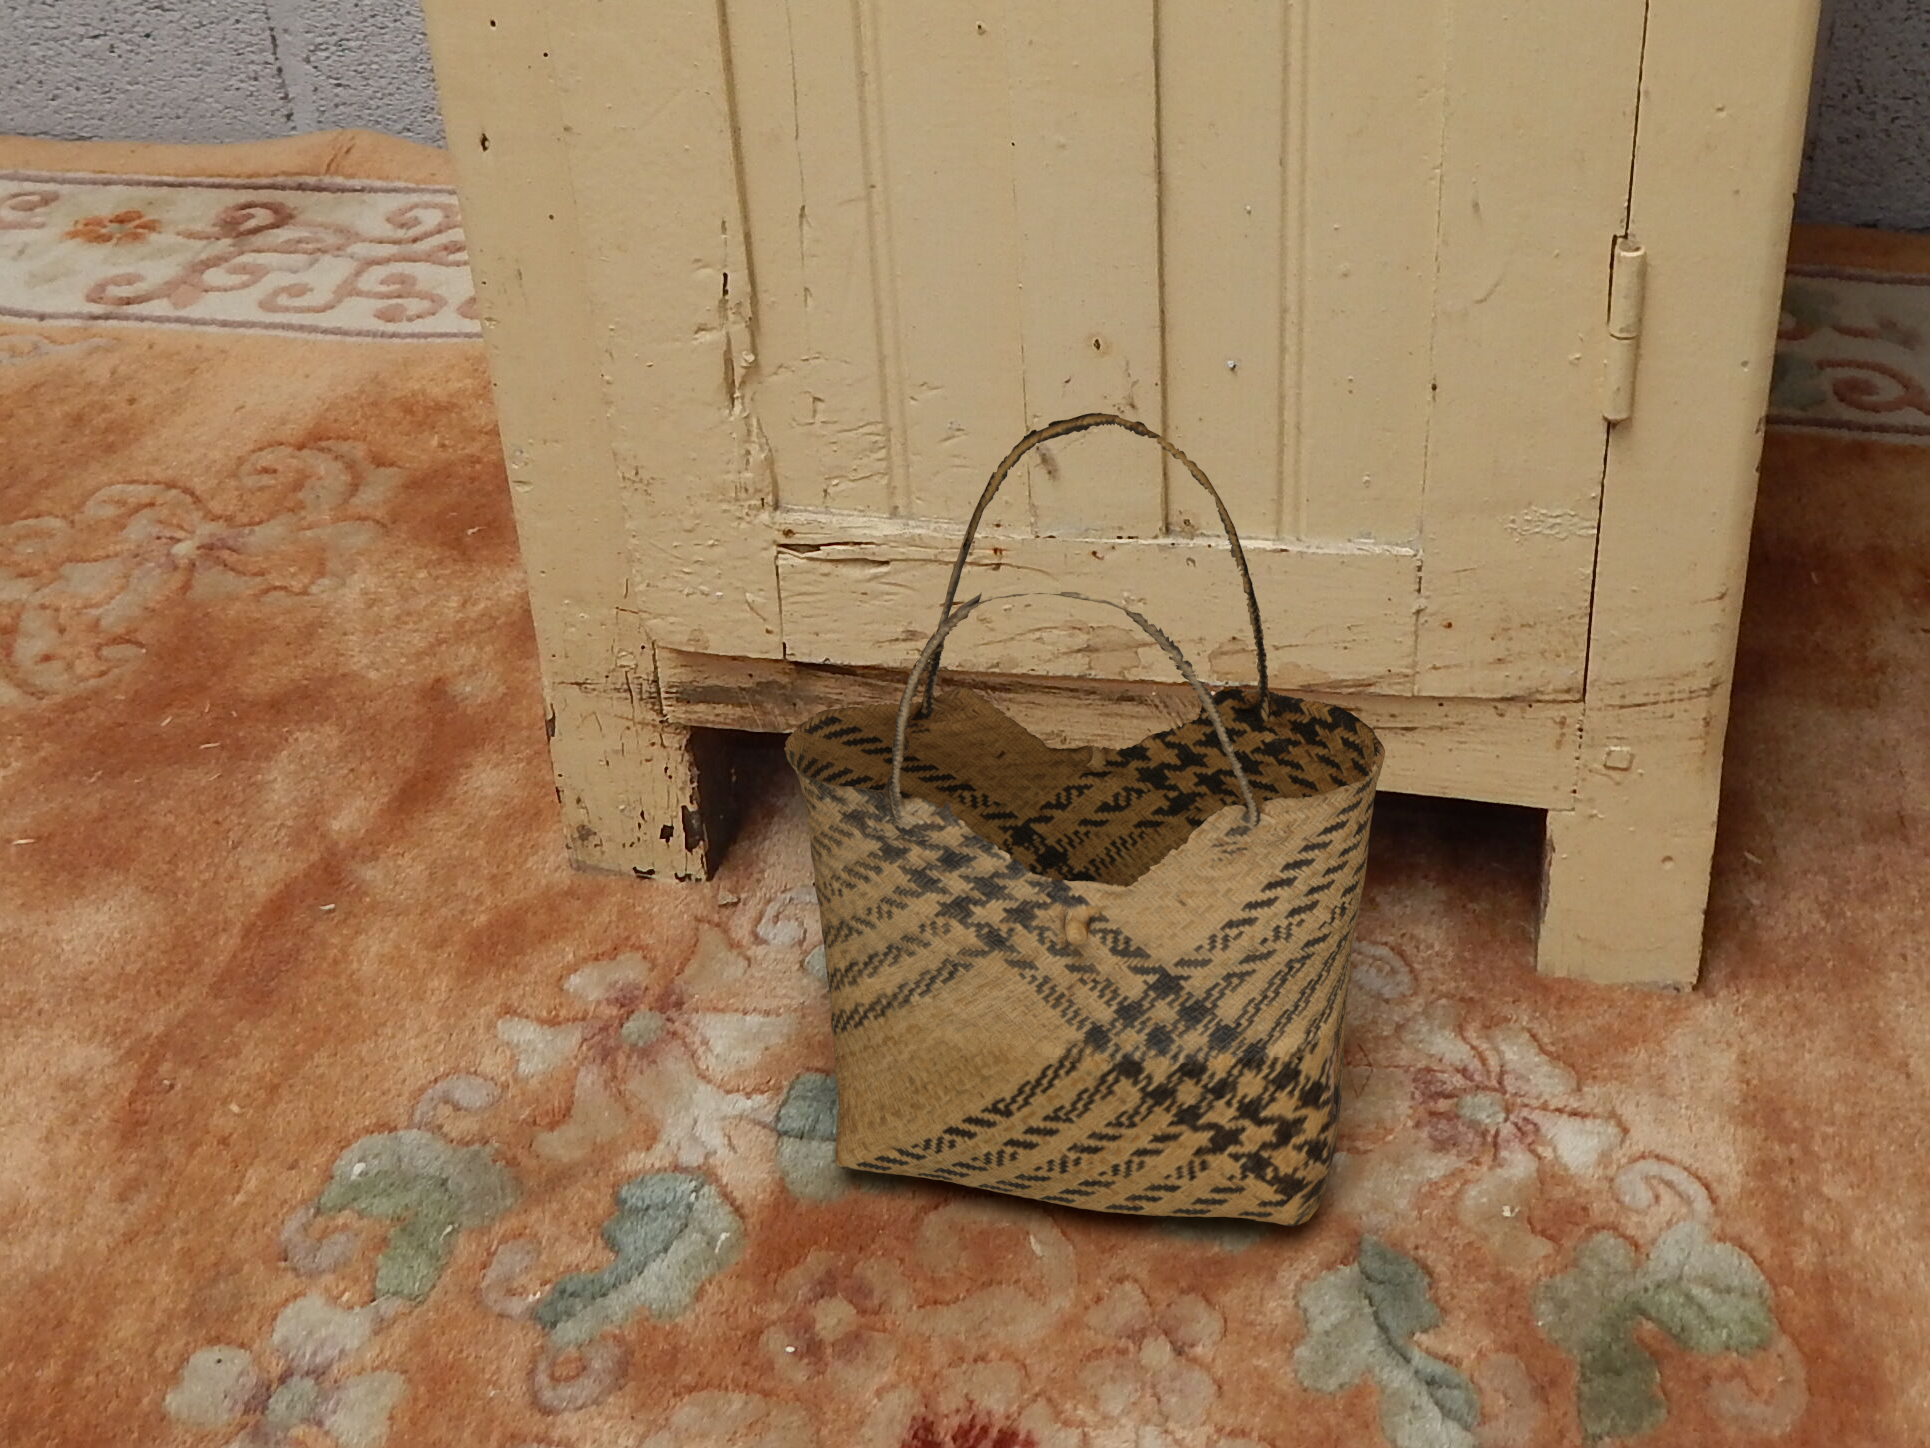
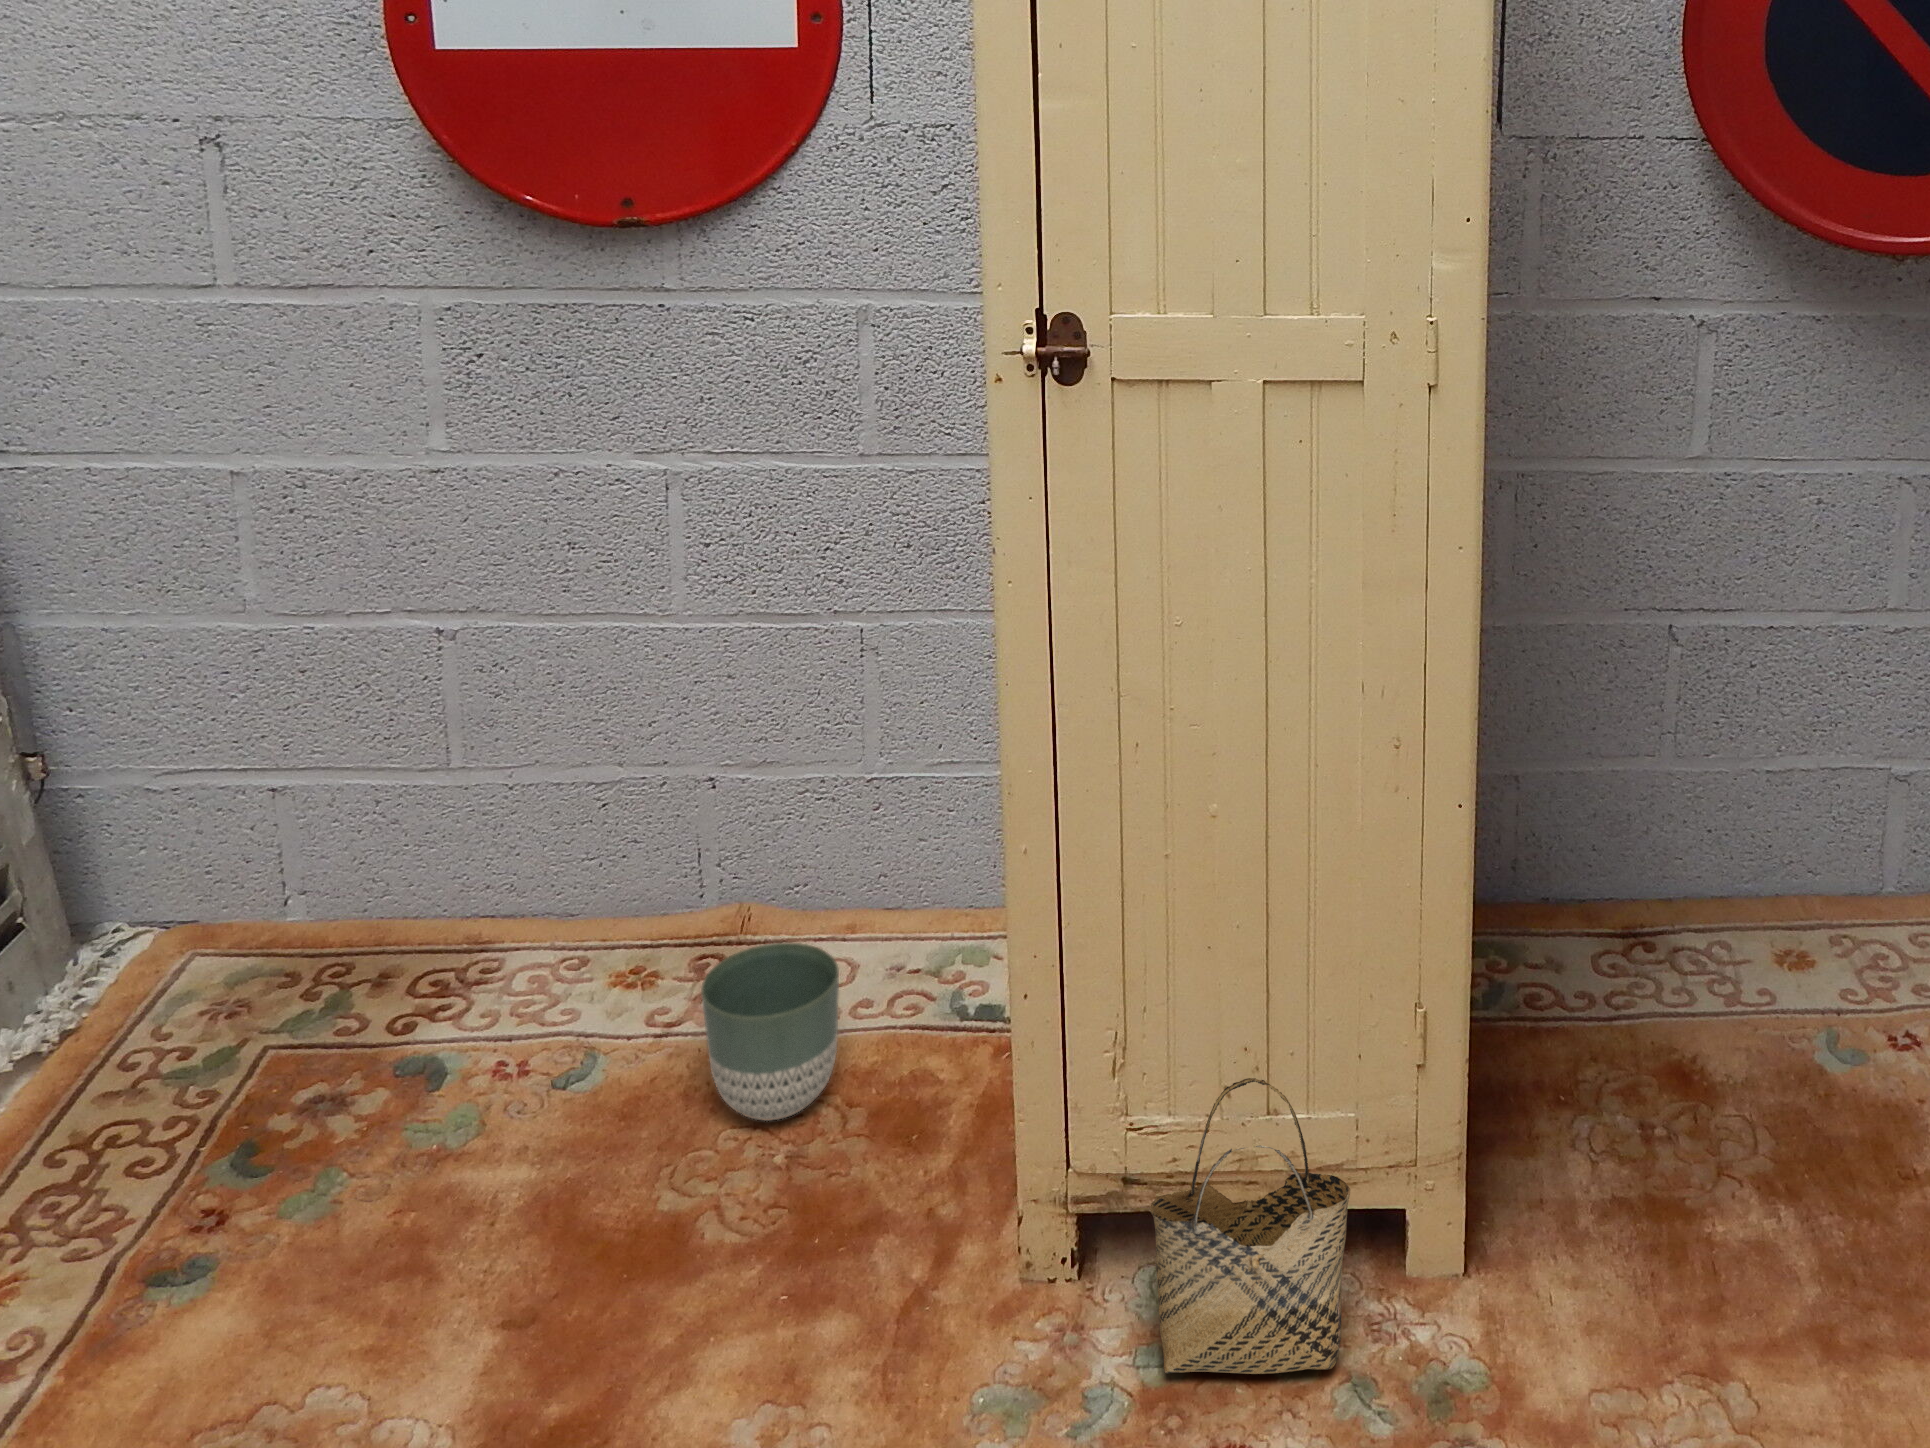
planter: none [25,132,350,472] -> present [701,943,839,1121]

